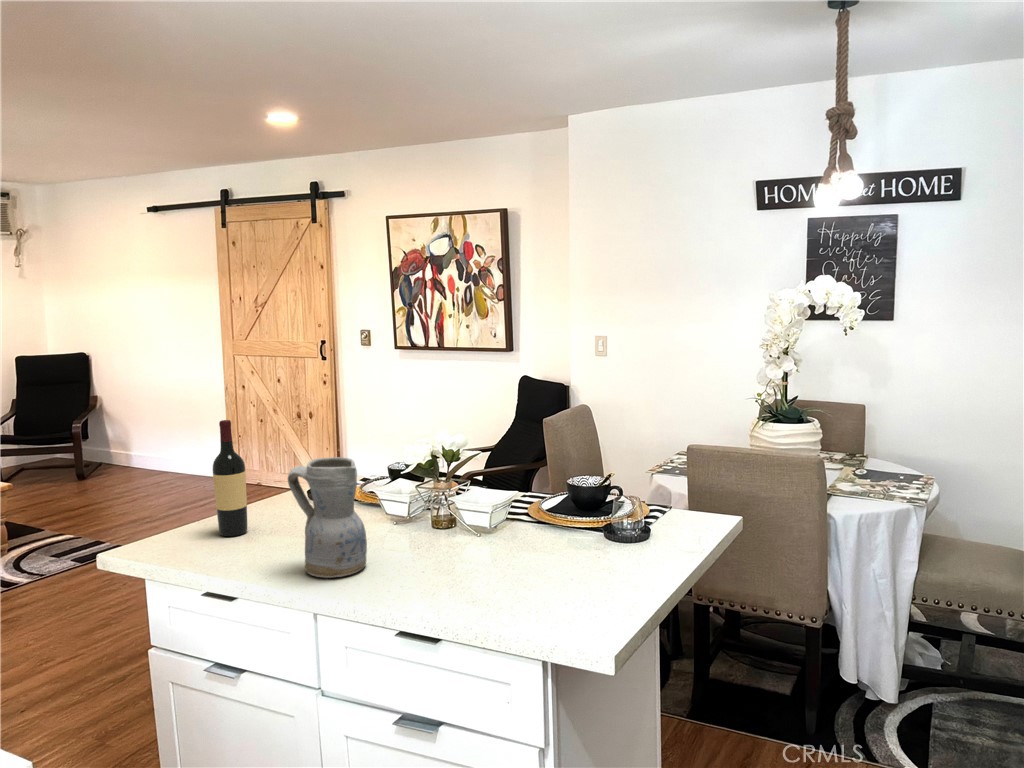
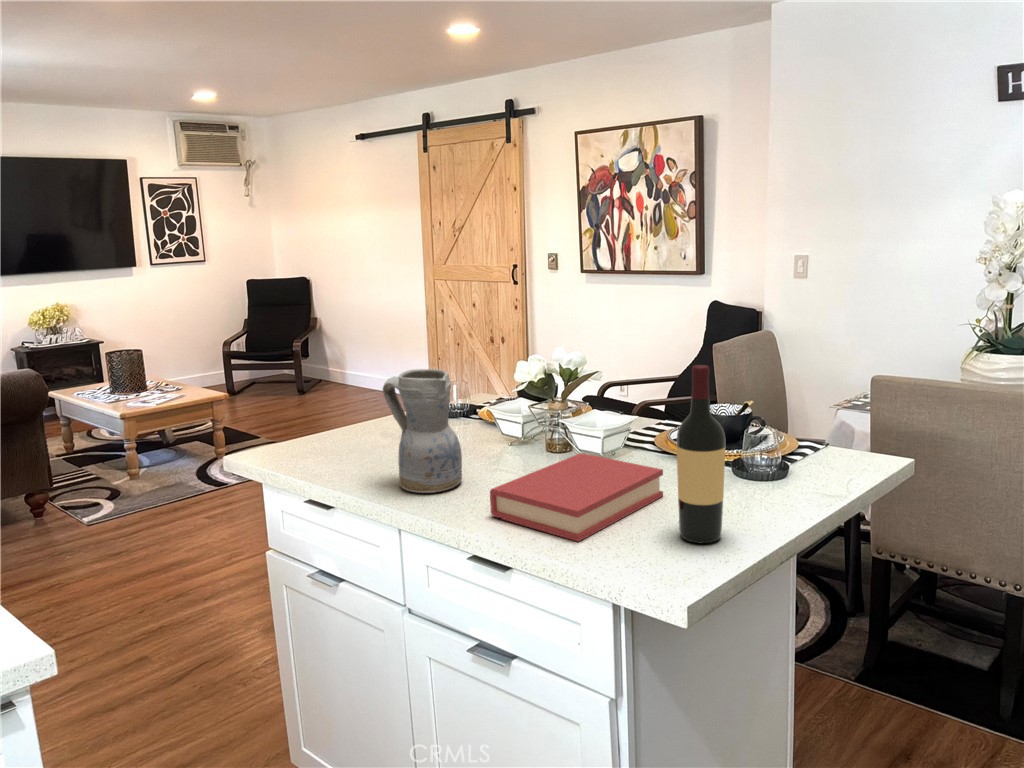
wine bottle: present [213,420,248,536] -> present [677,365,725,543]
hardback book: none [410,528,557,609] -> present [490,453,663,542]

